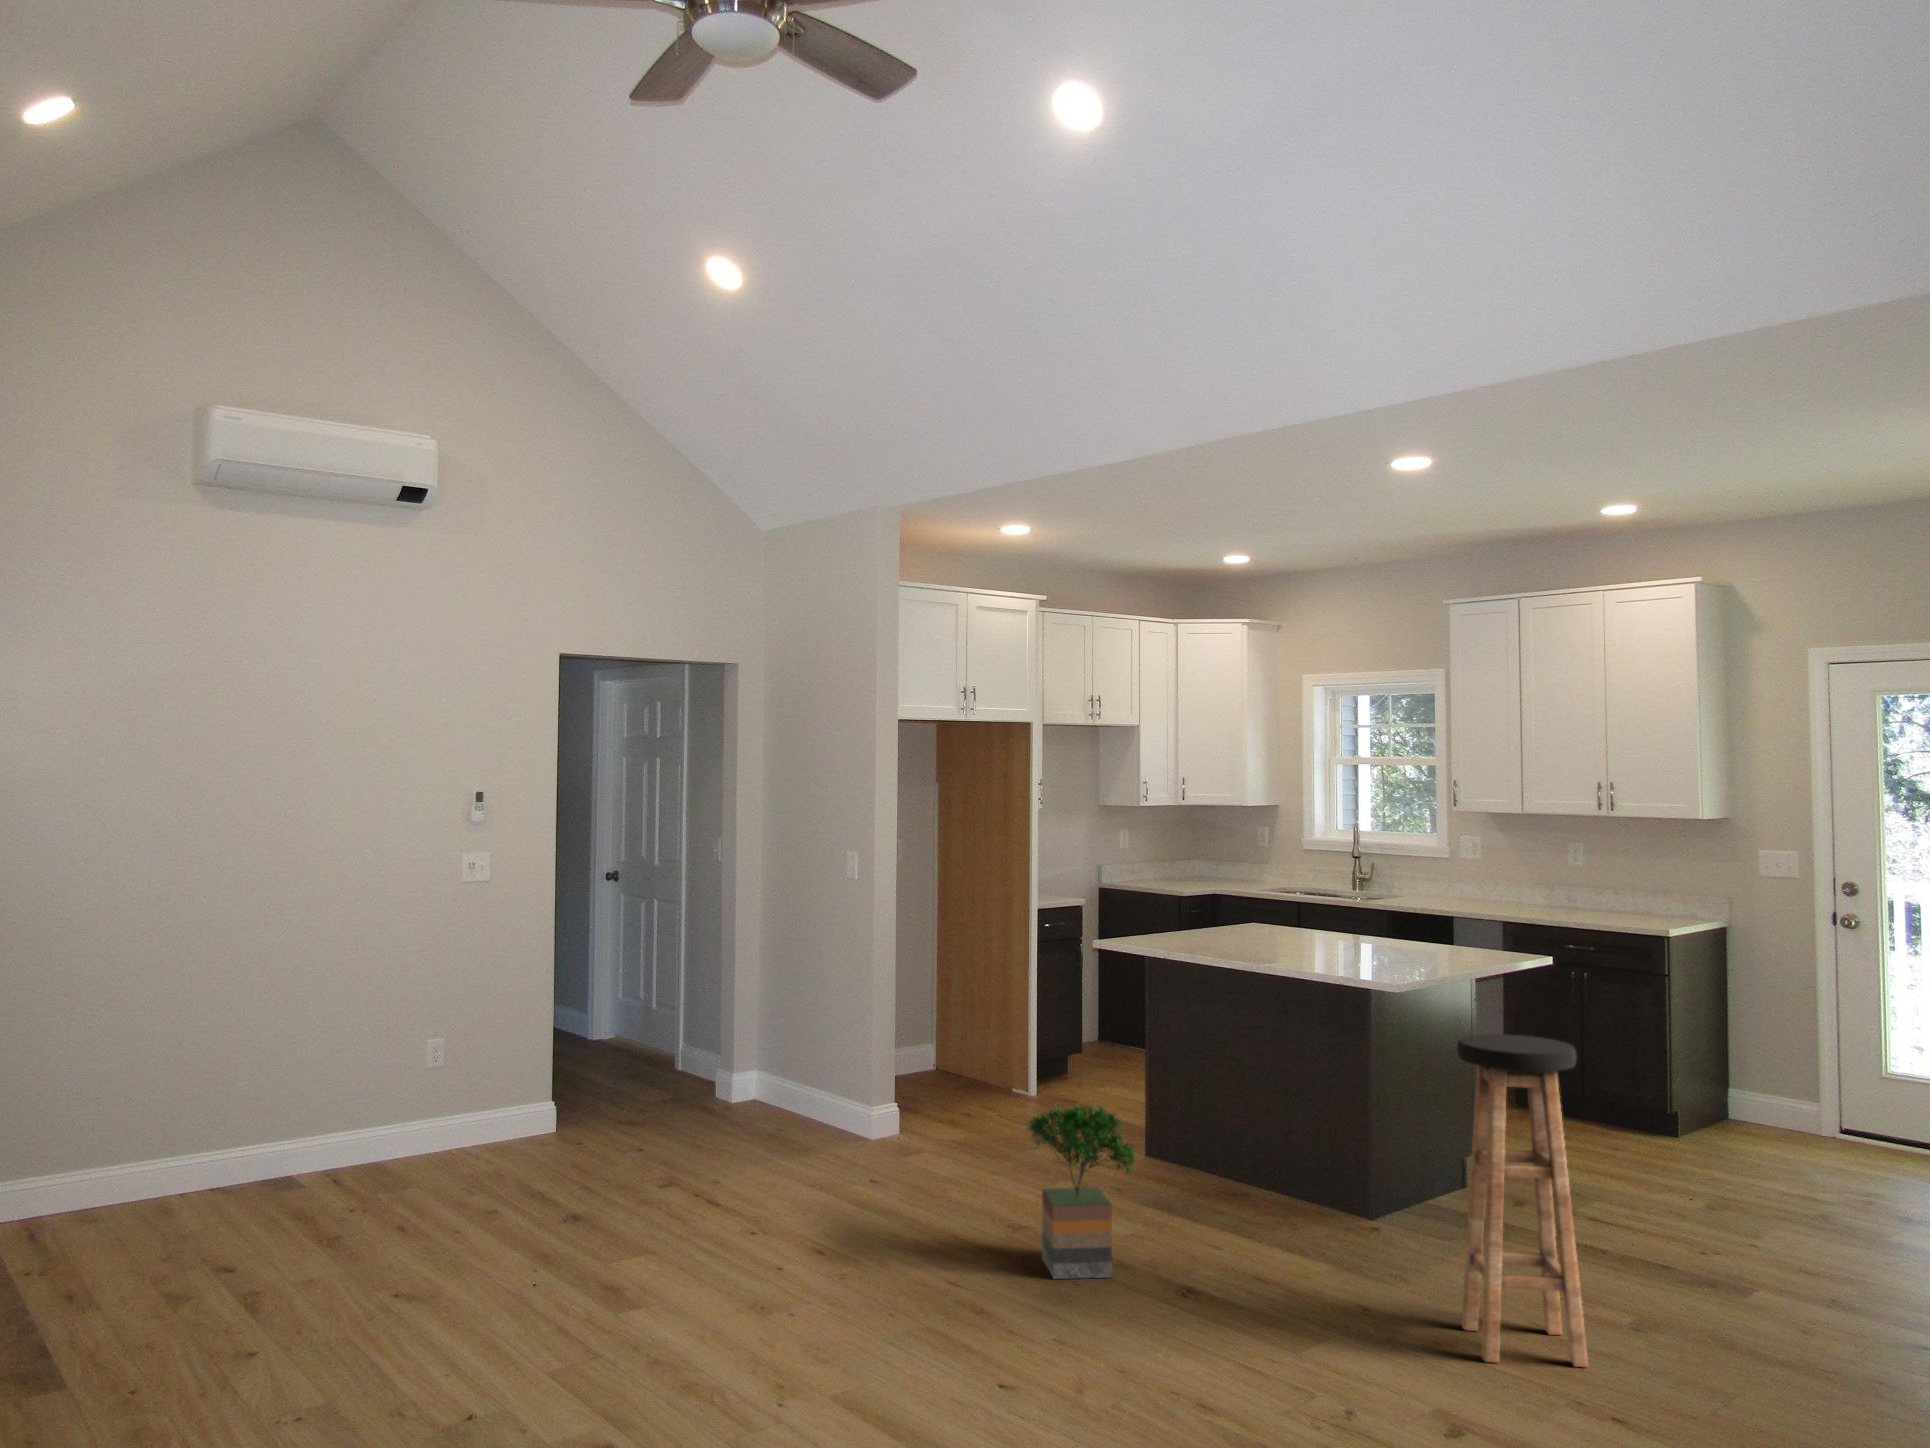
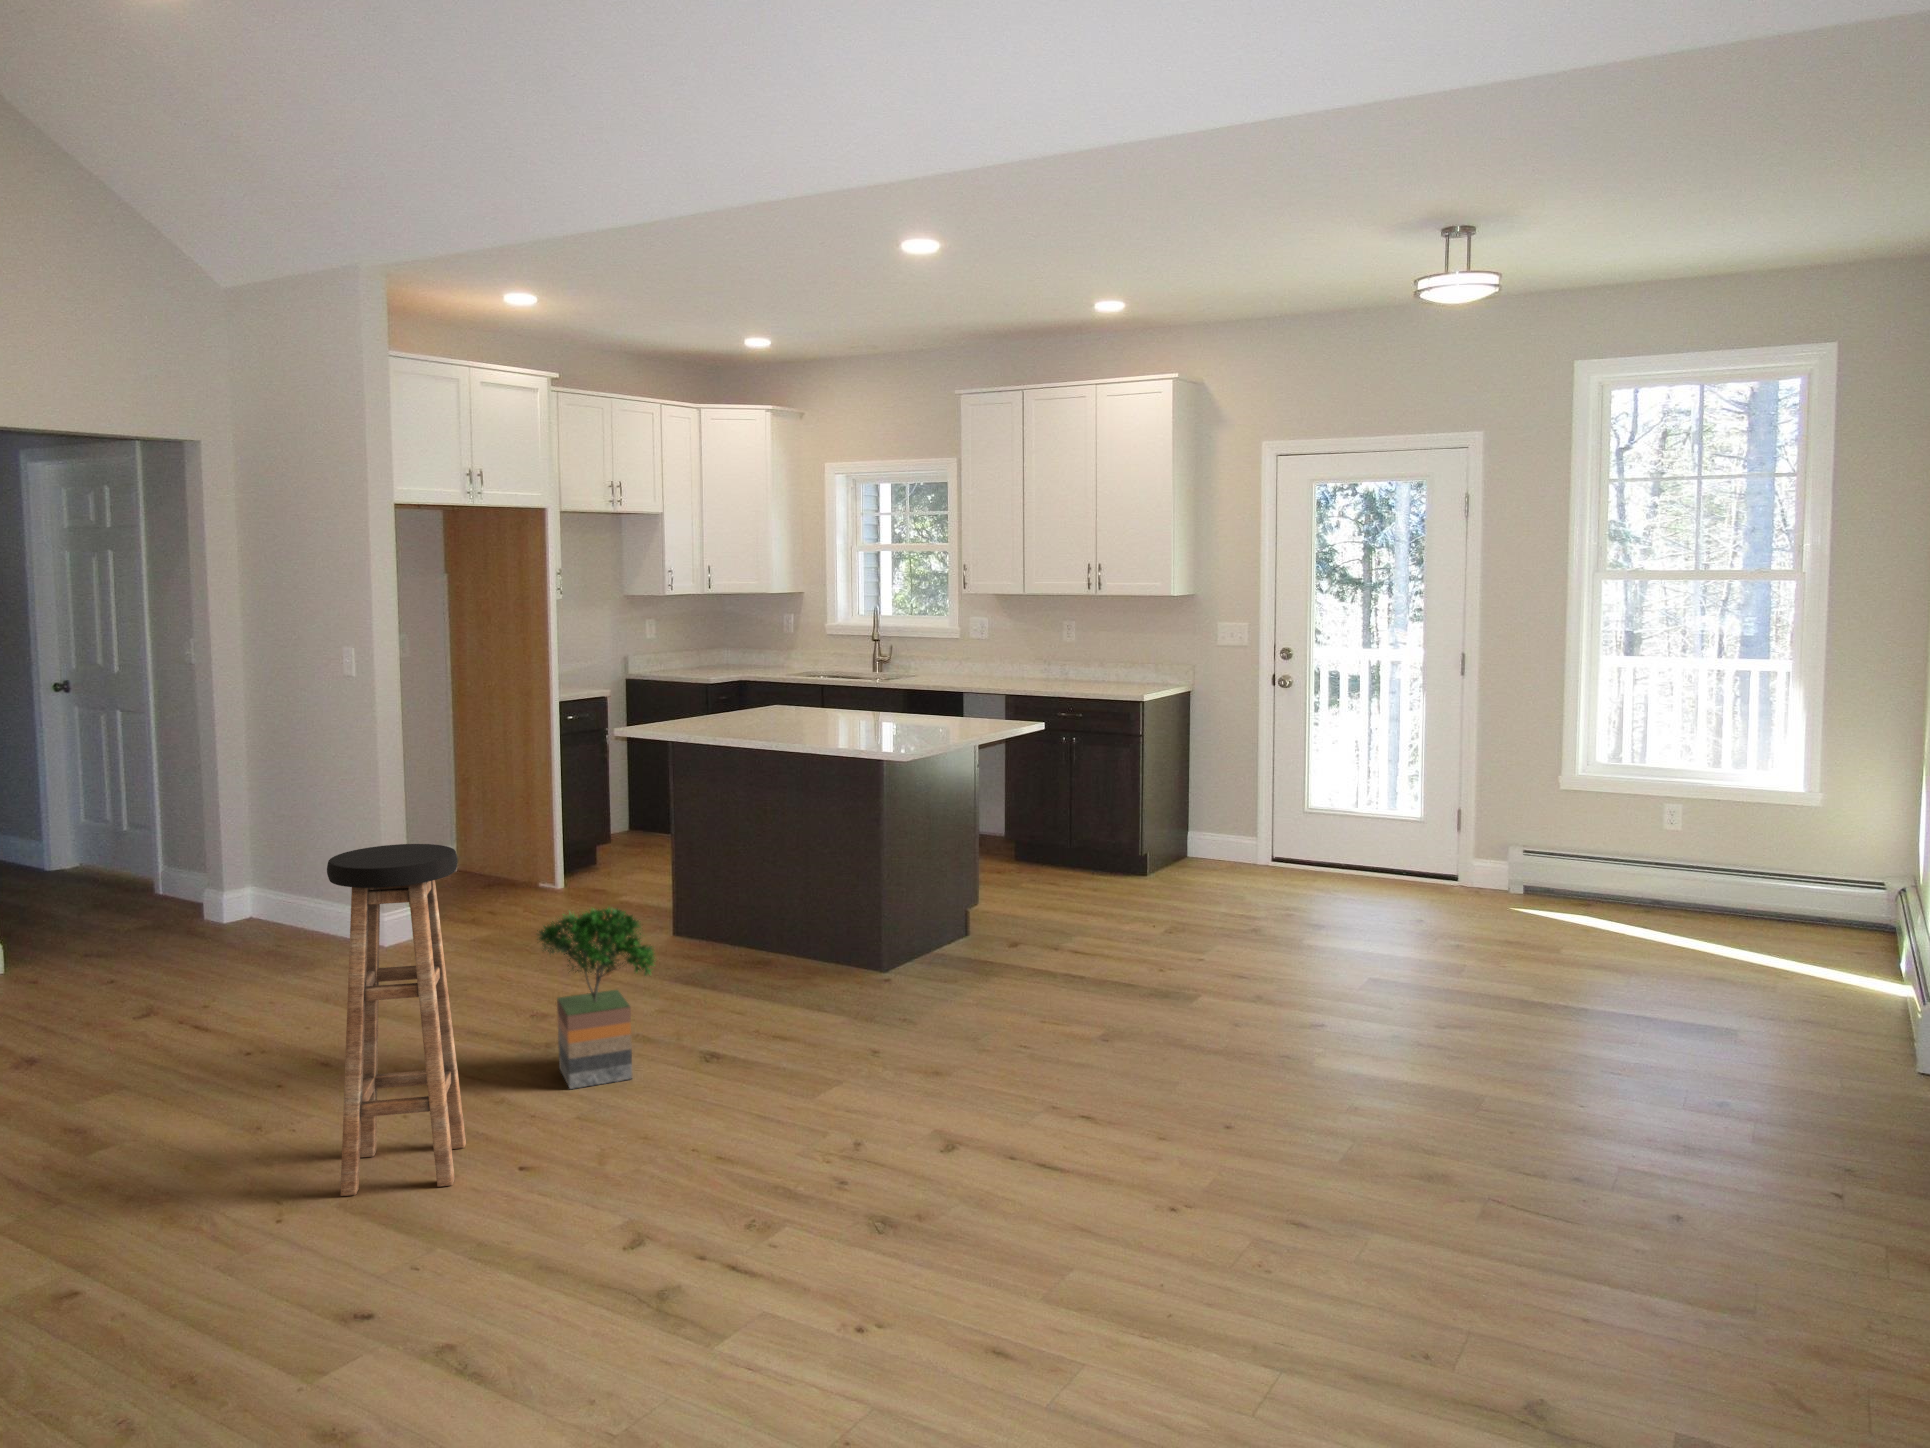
bar stool: present [1457,1034,1588,1367] -> present [327,844,466,1196]

